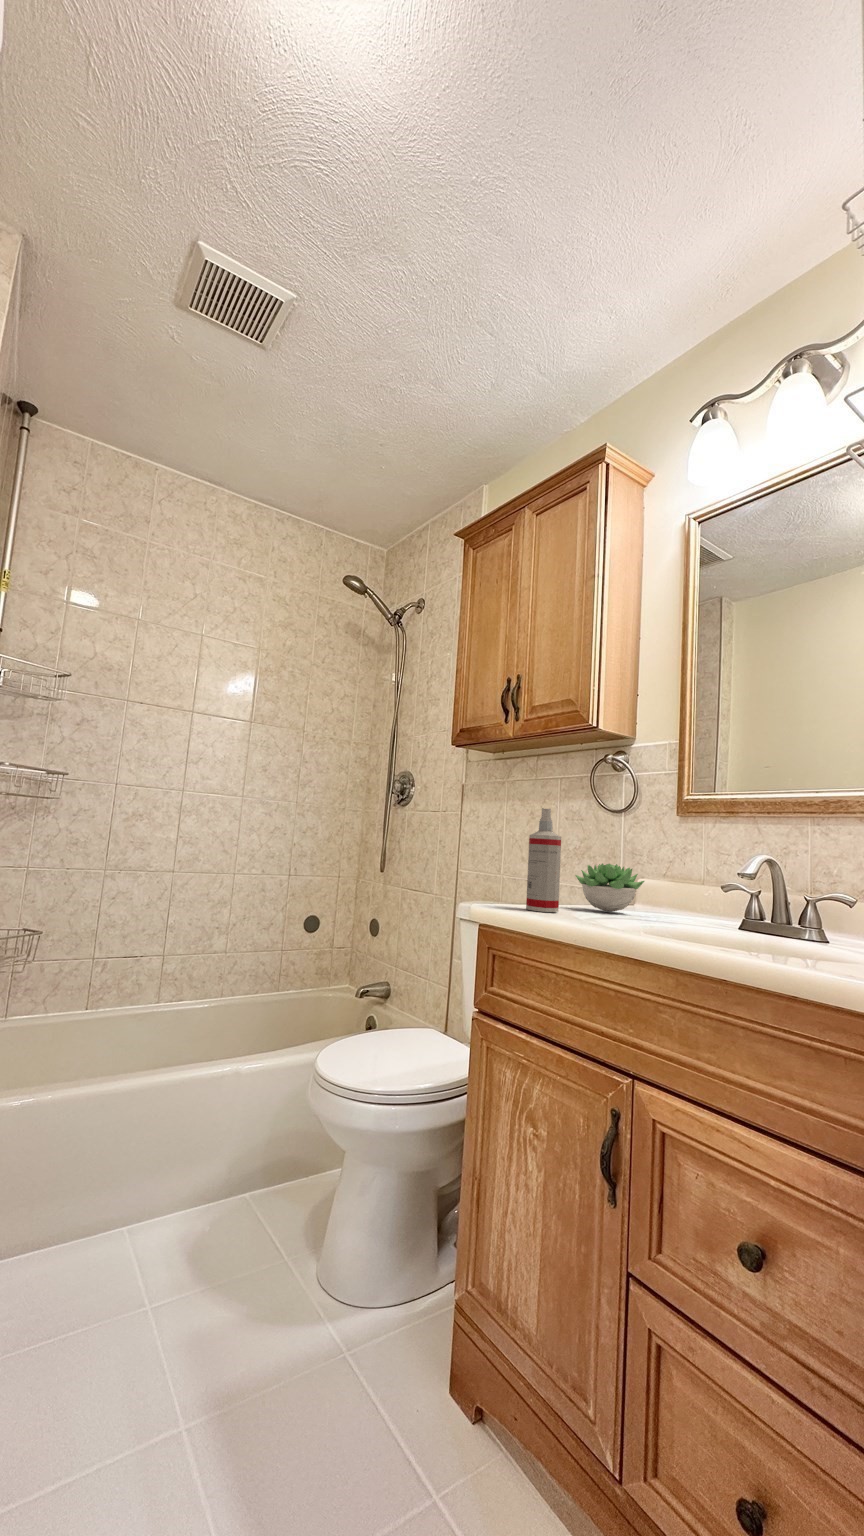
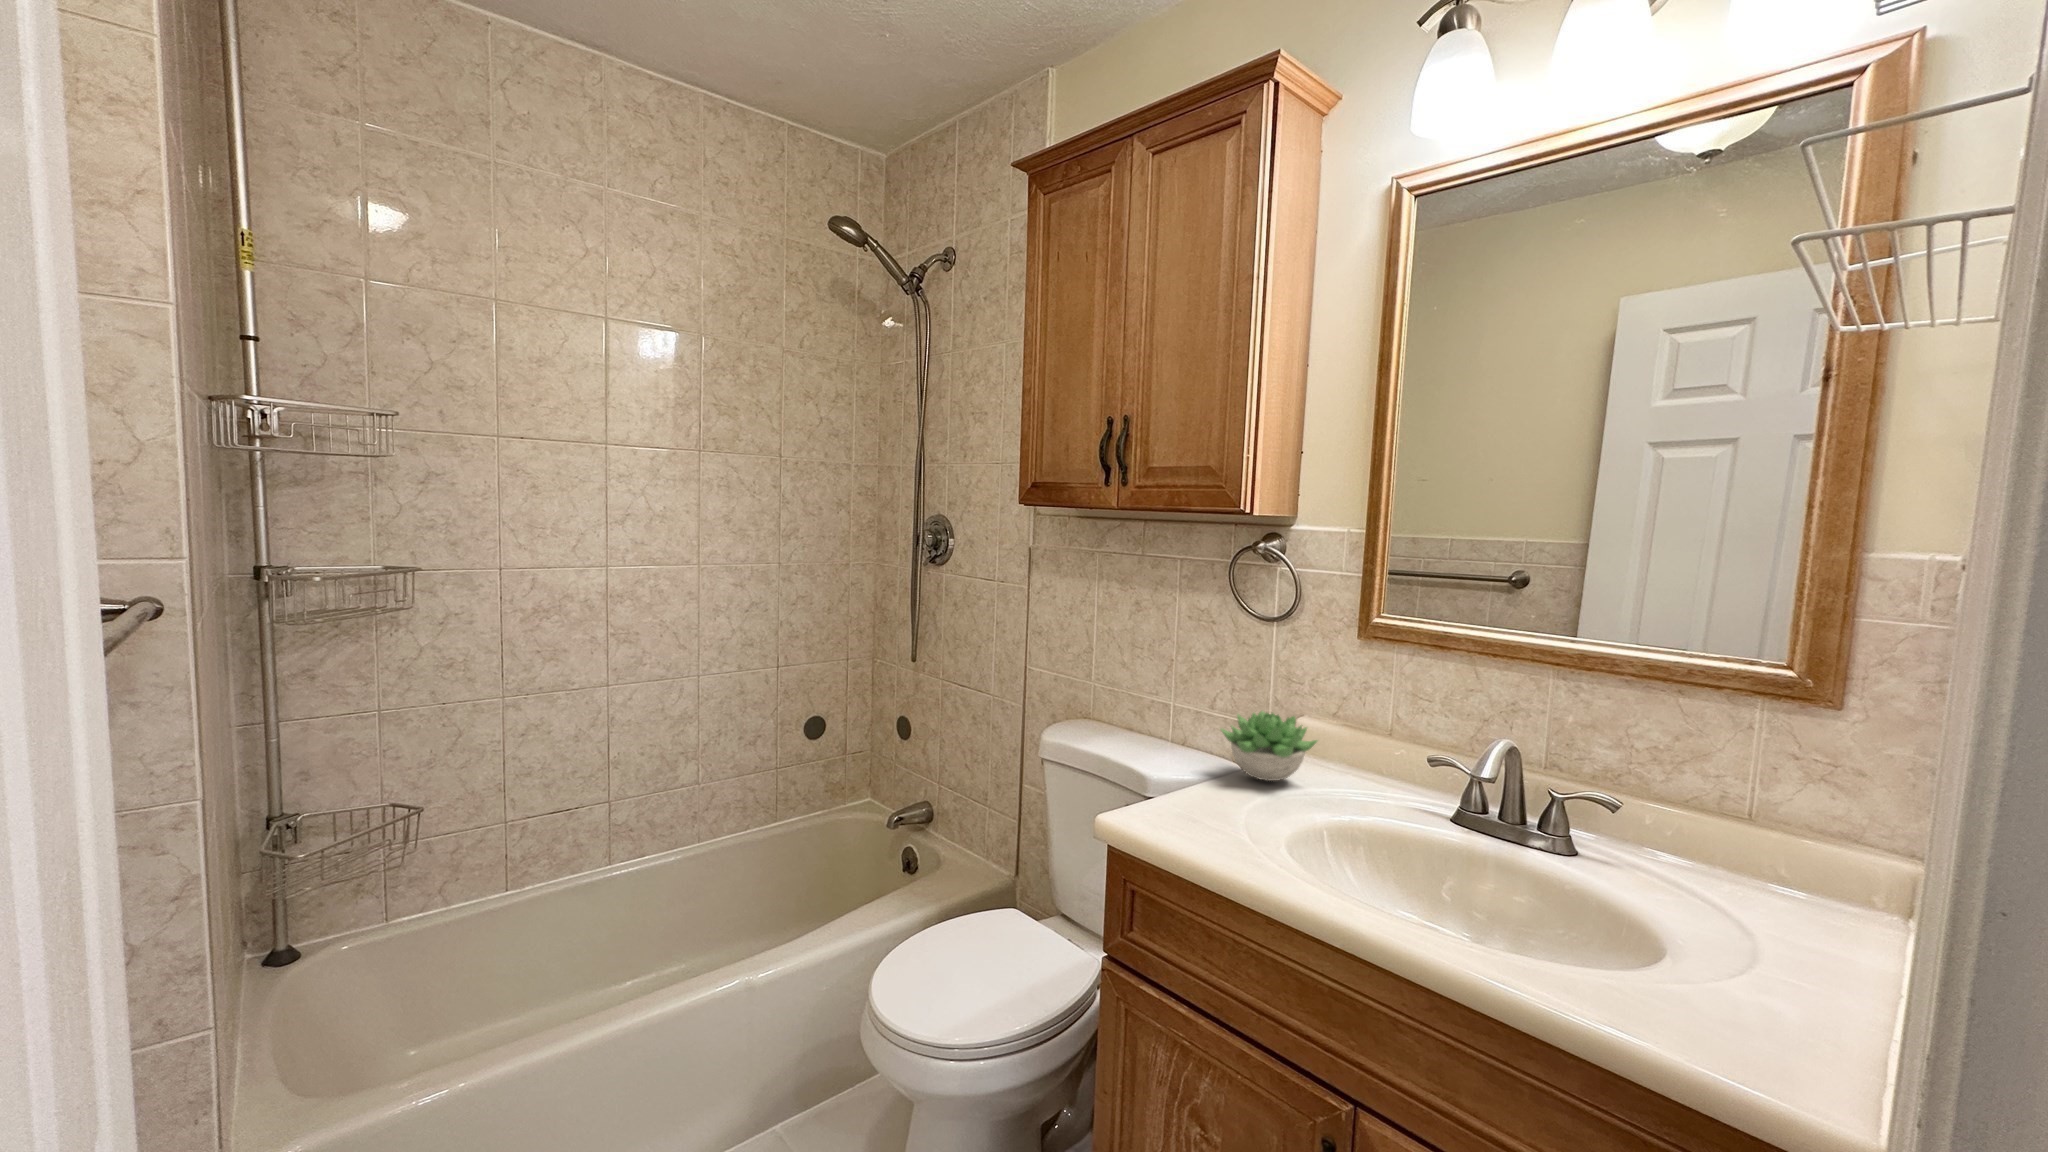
spray bottle: present [526,808,561,912] -> none [1167,665,1217,815]

